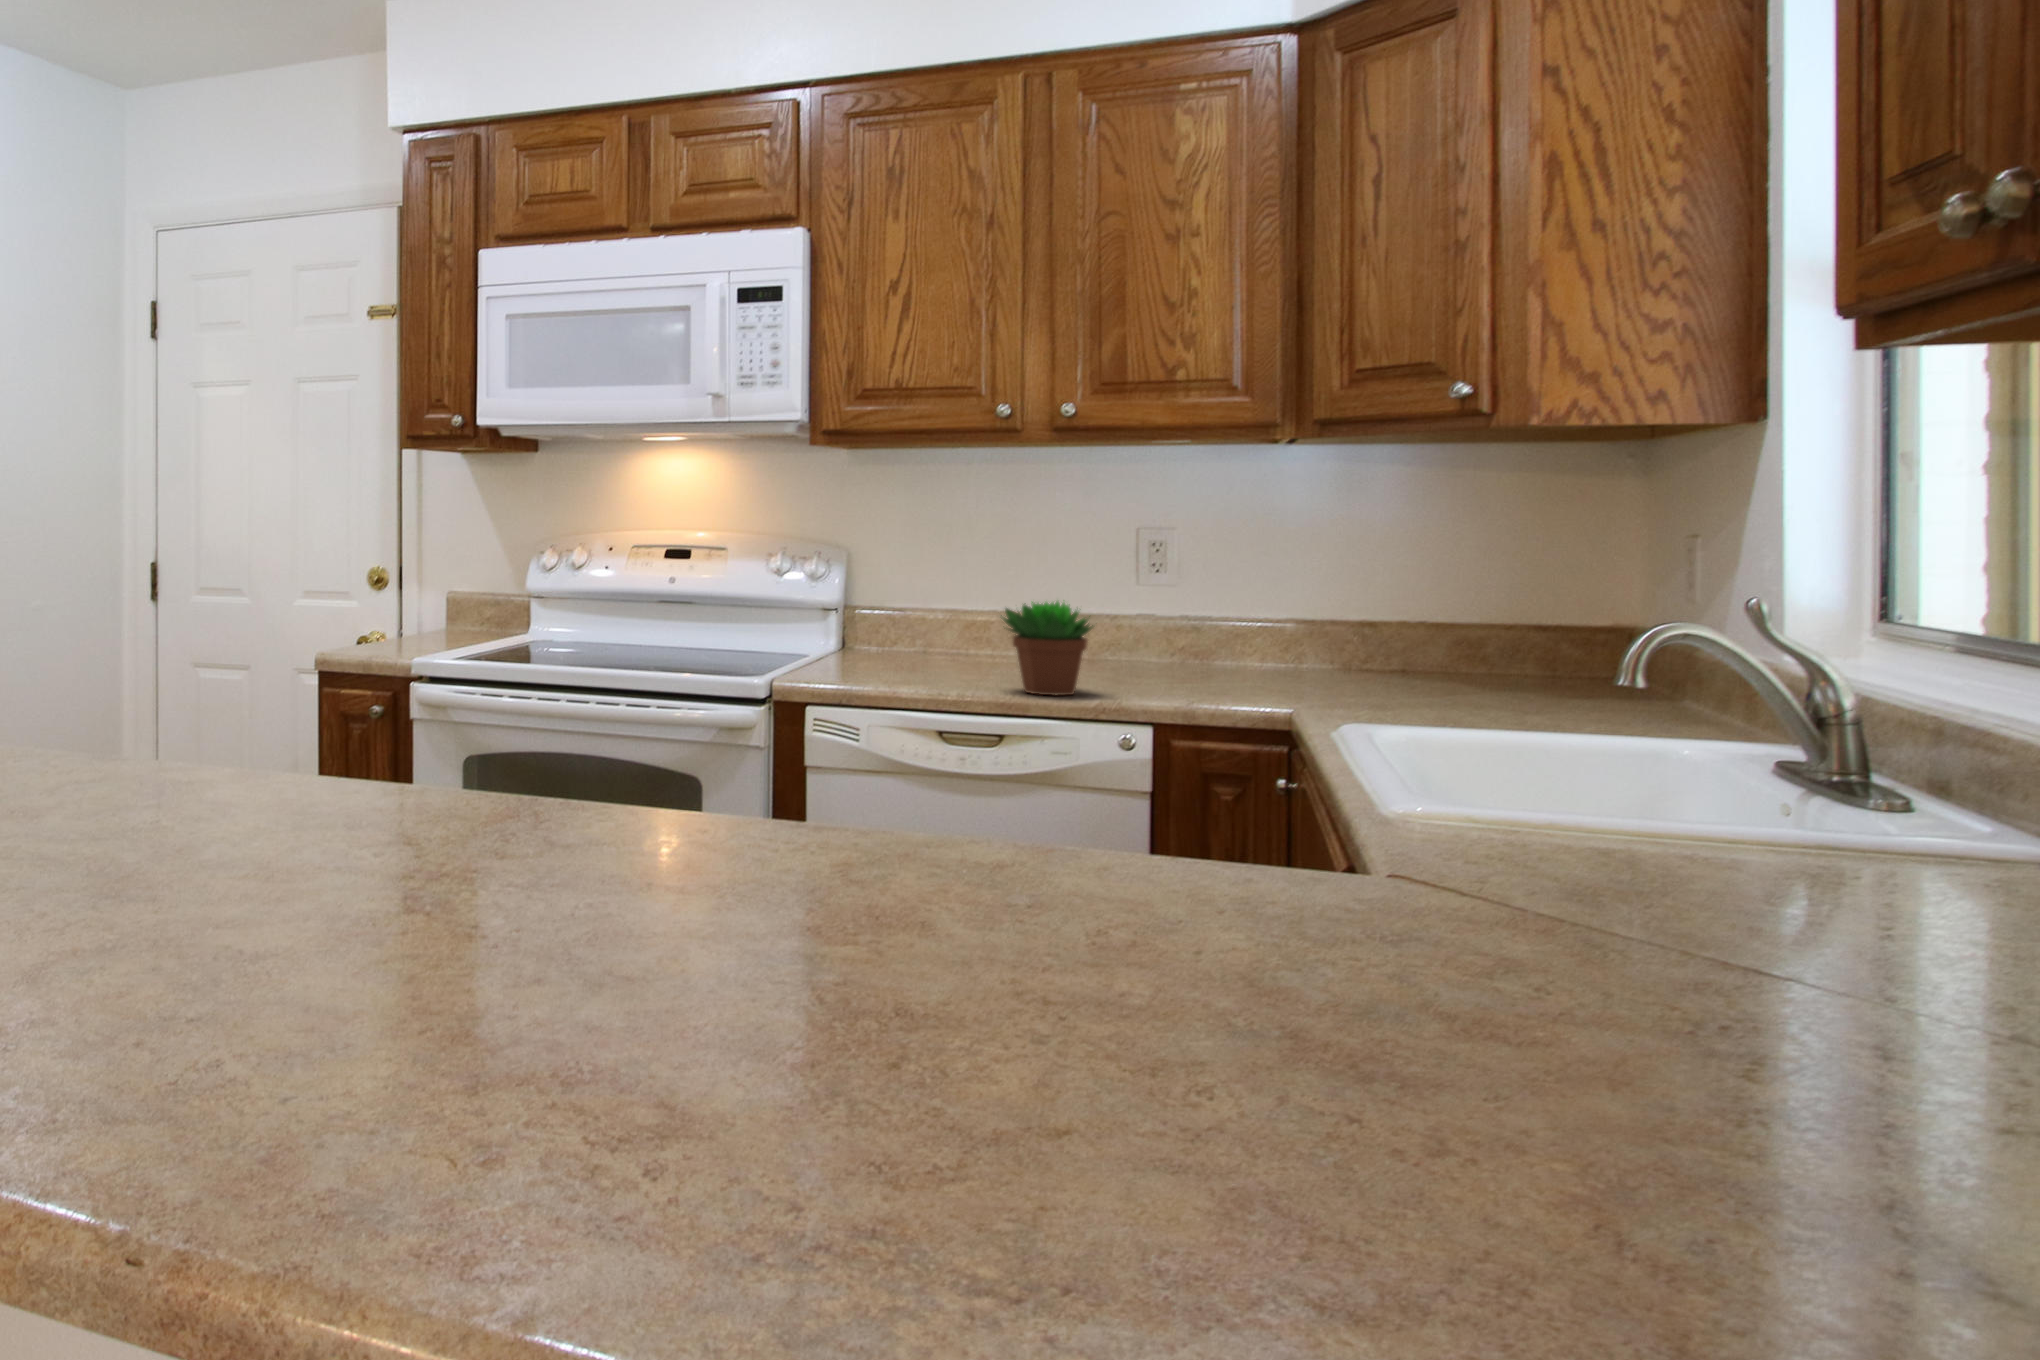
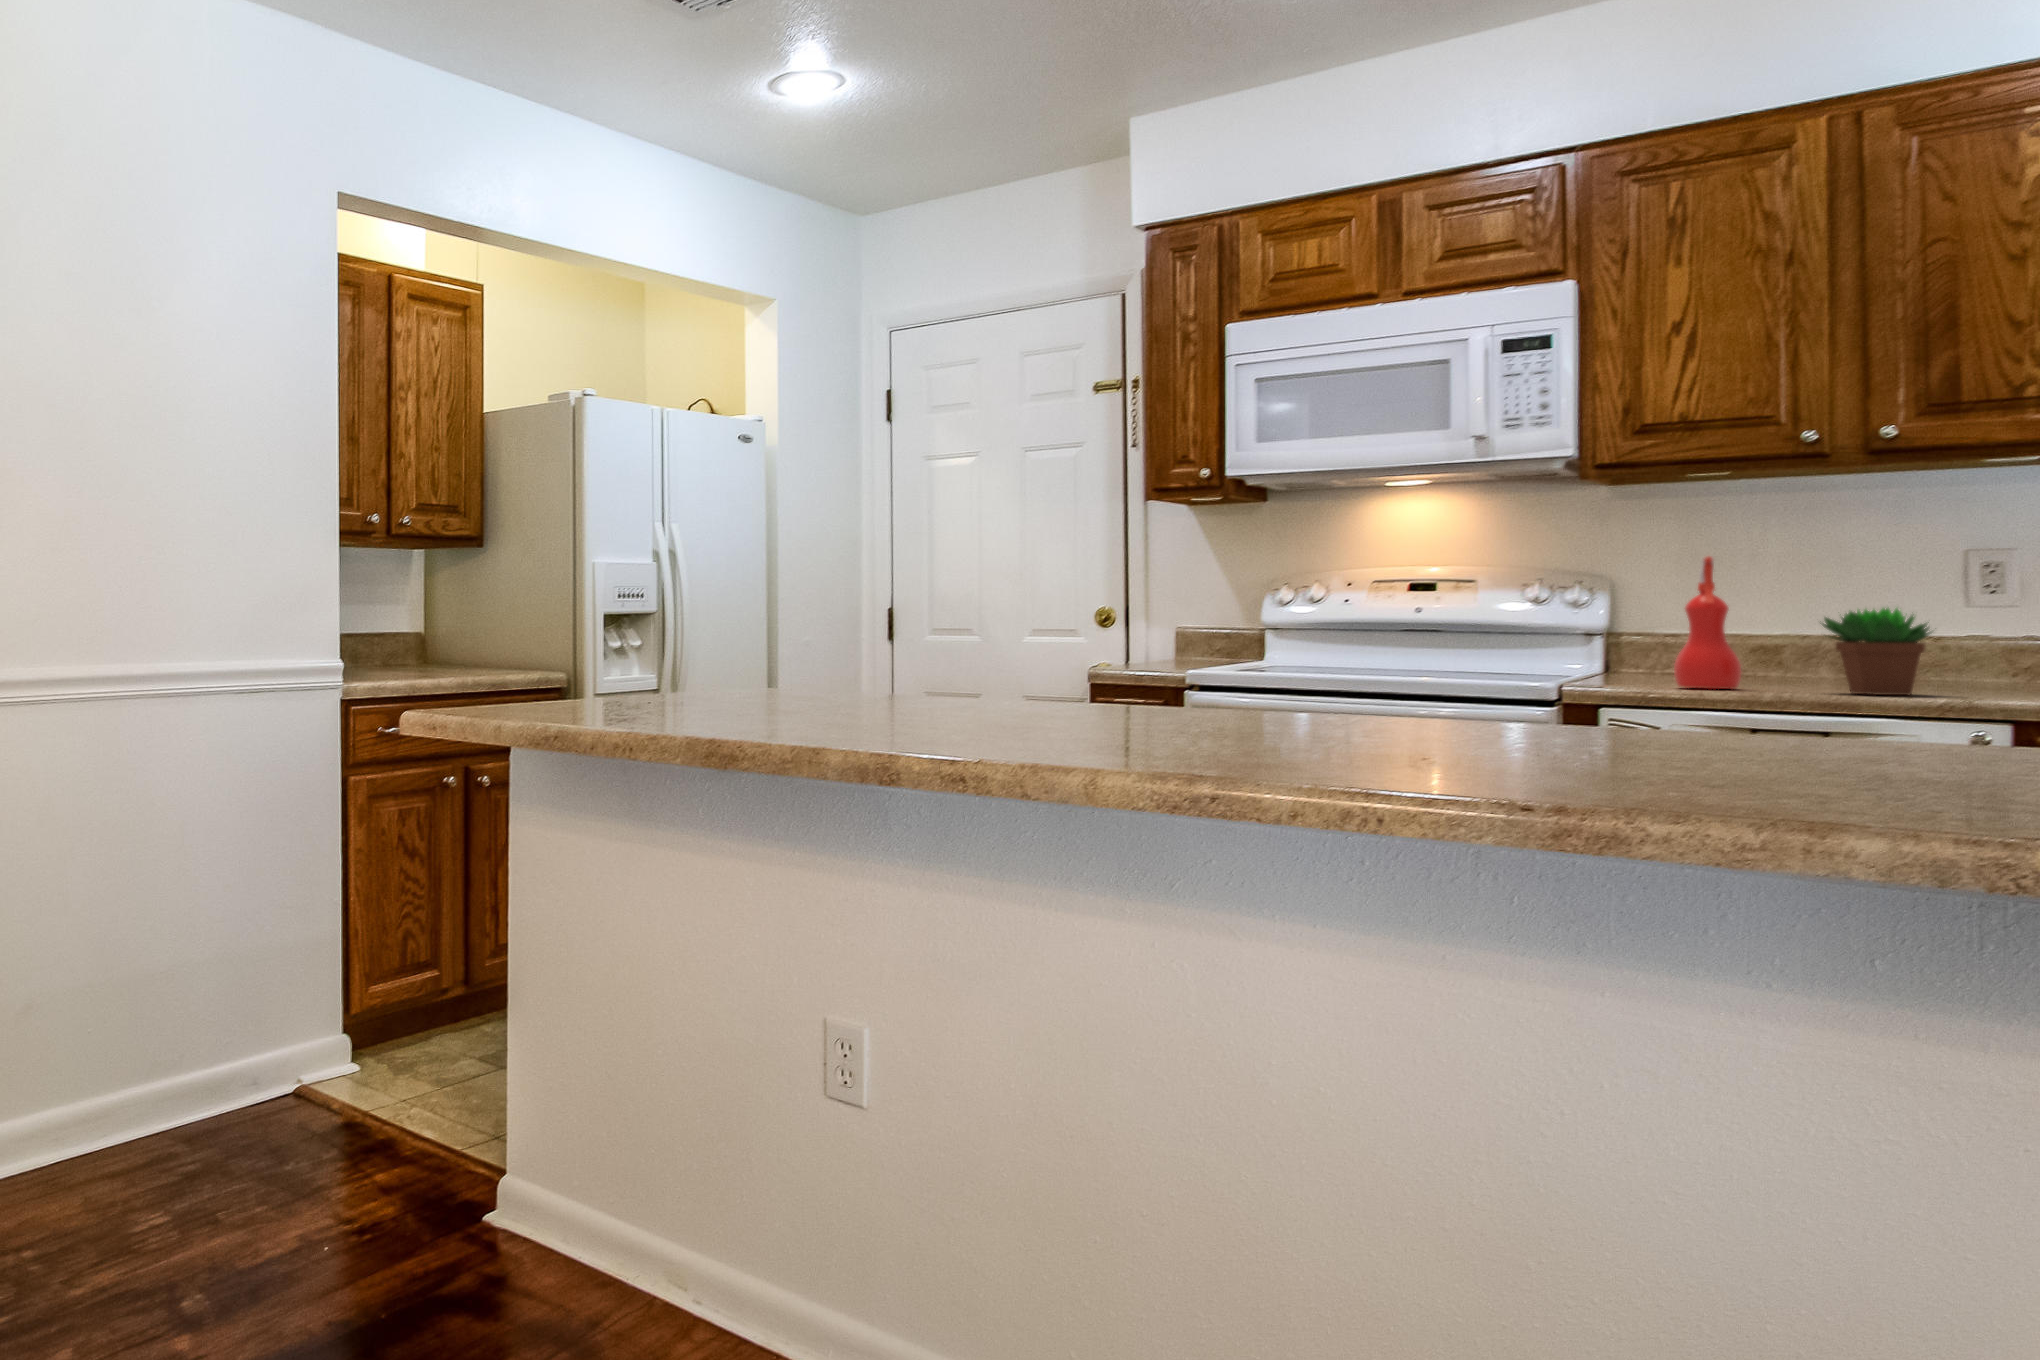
spray bottle: none [879,539,937,683] -> present [1674,556,1742,689]

